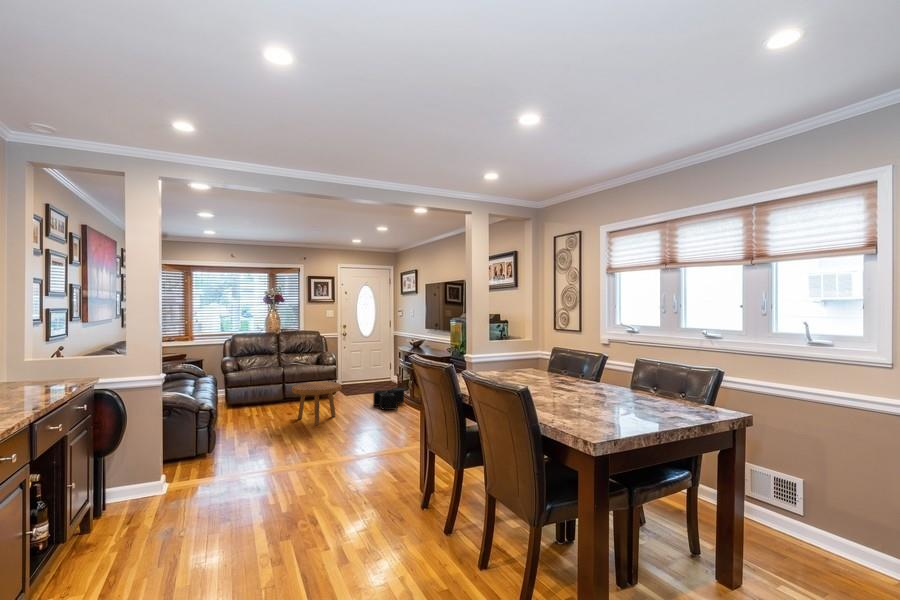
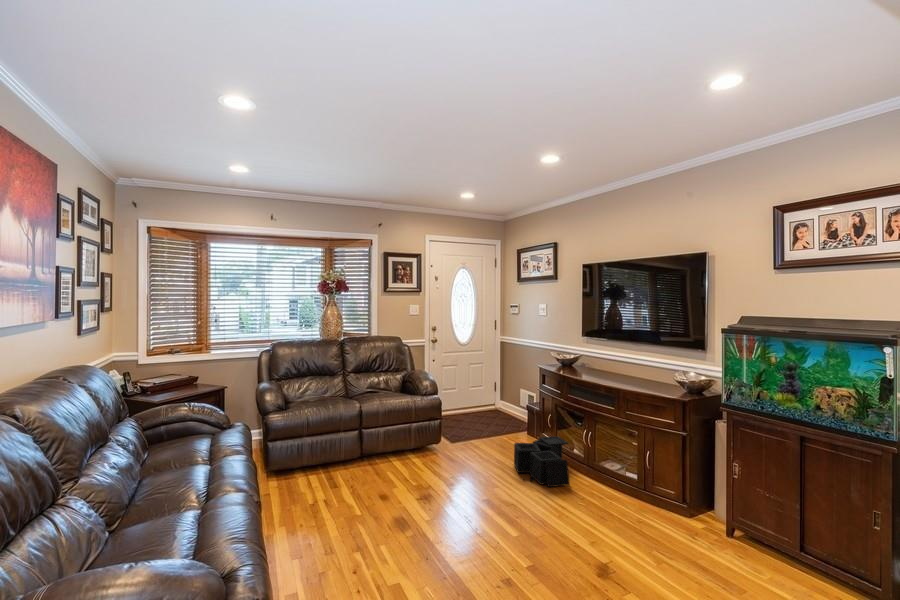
footstool: present [292,382,341,425] -> none [396,438,489,539]

